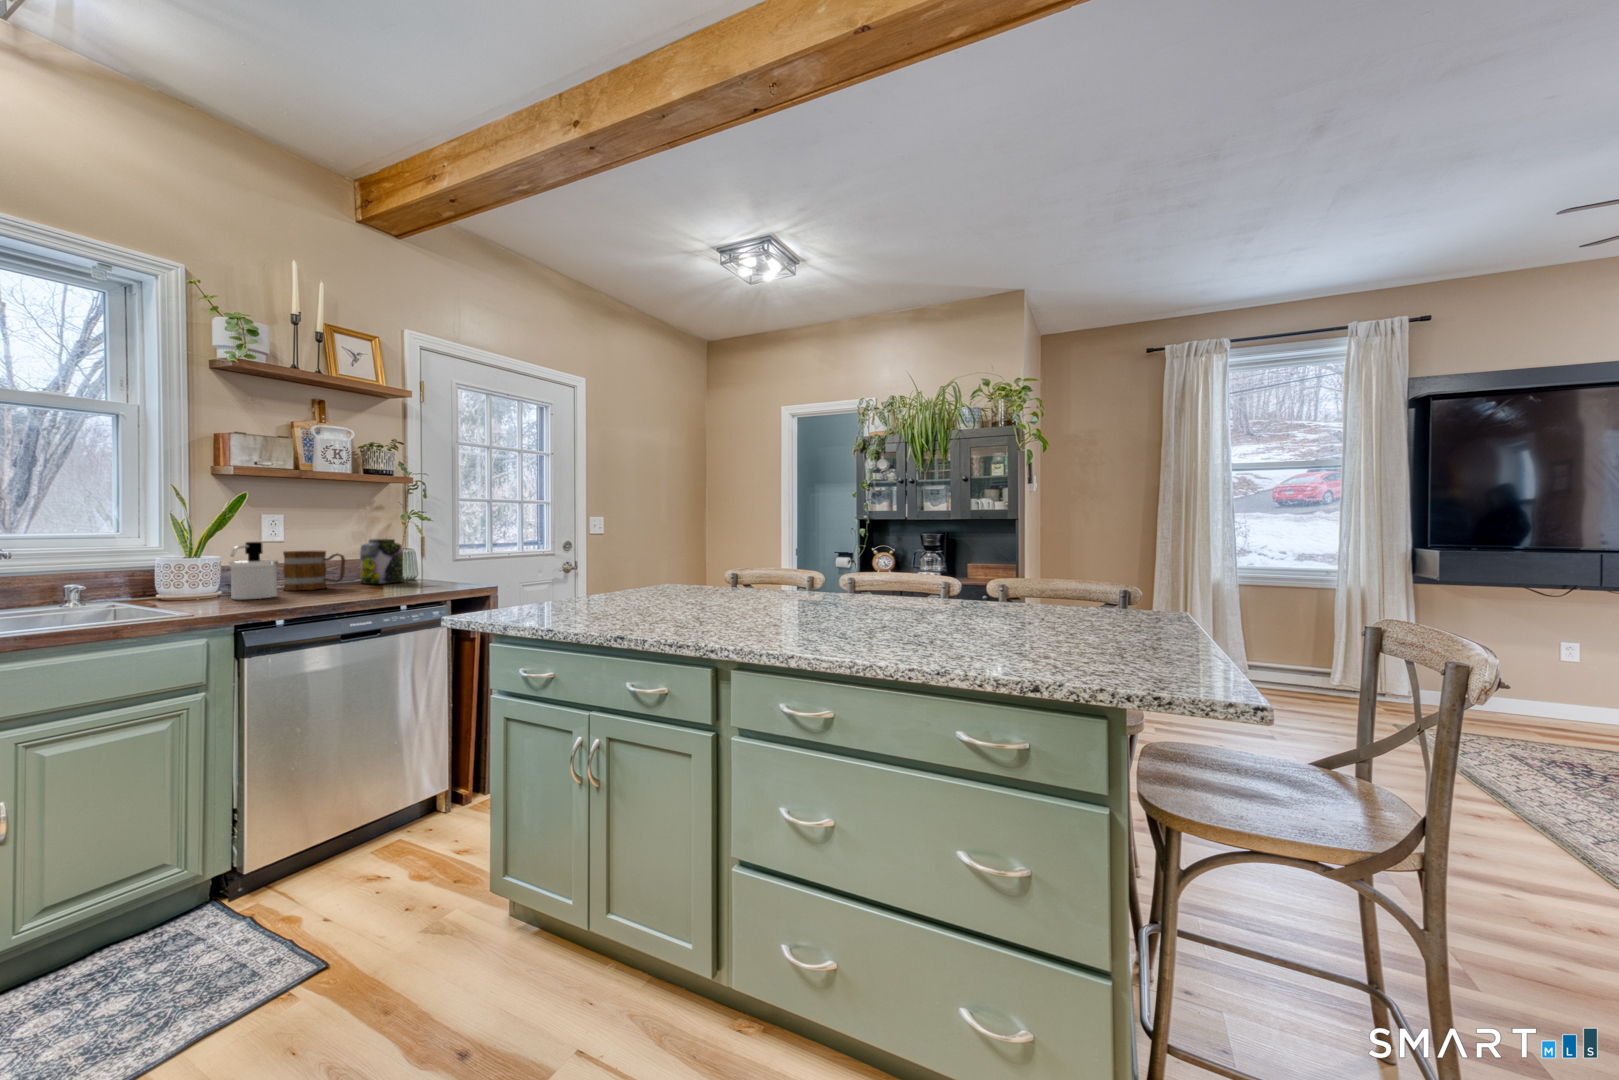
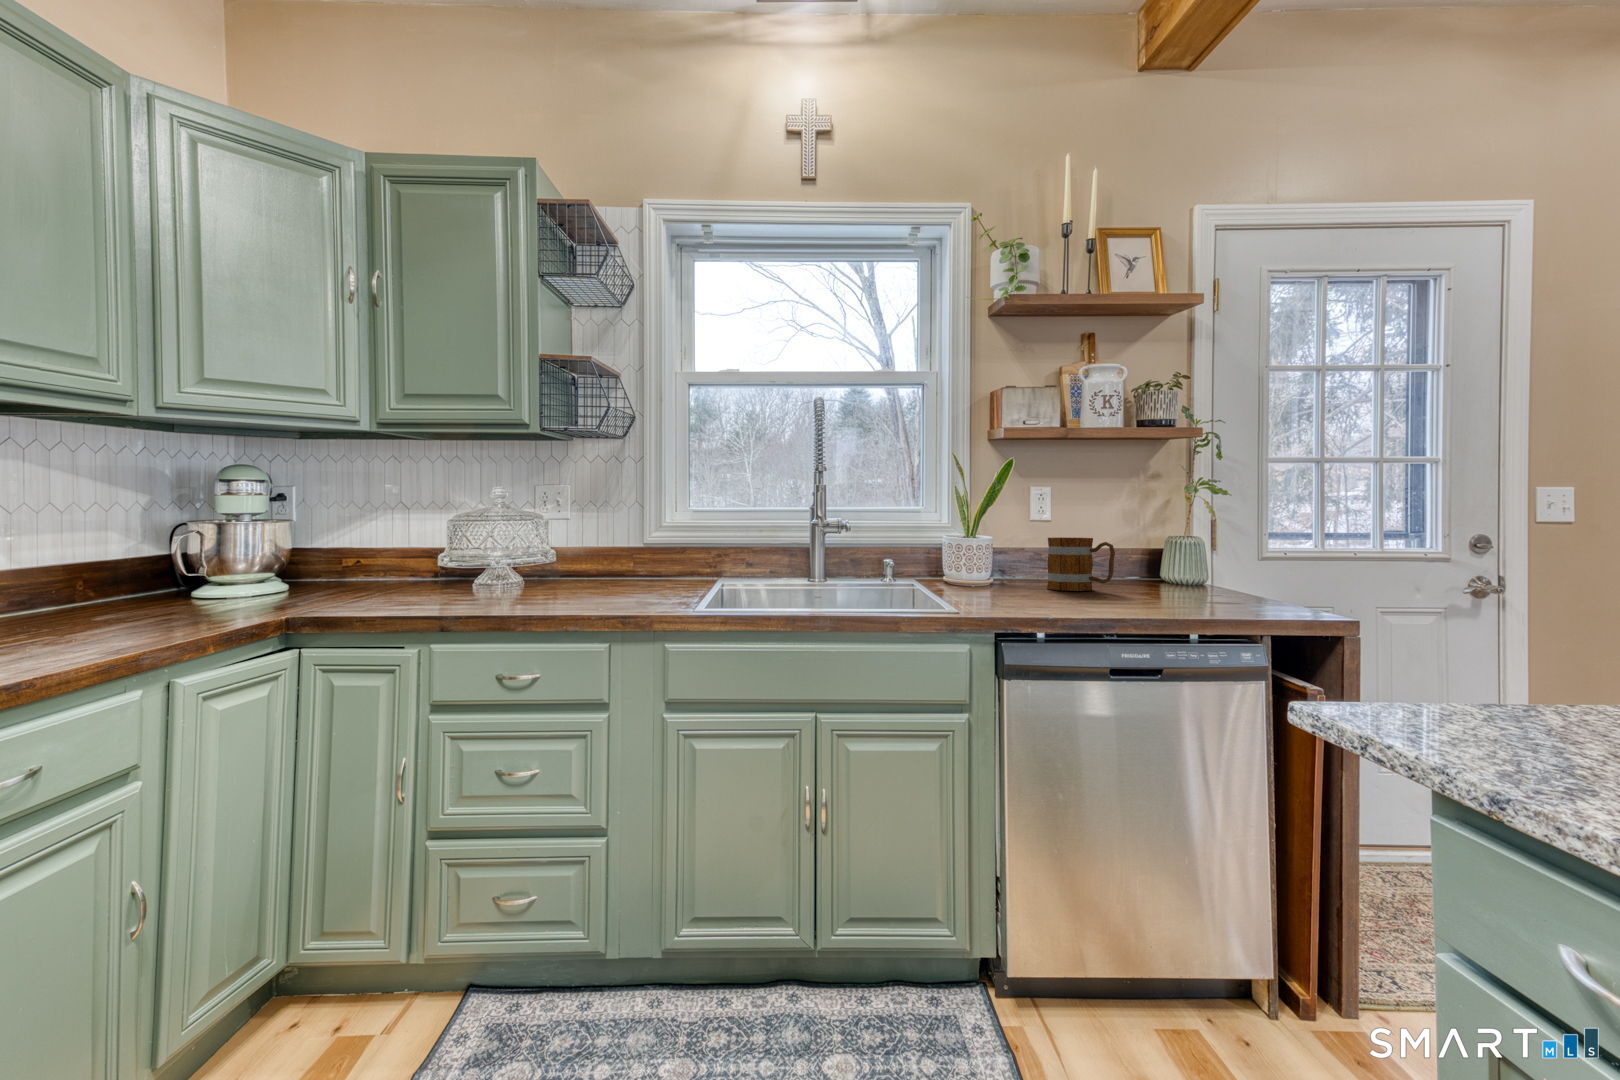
jar: present [360,539,403,584] -> none [1132,524,1188,590]
soap dispenser: present [229,542,278,600] -> none [997,523,1043,597]

